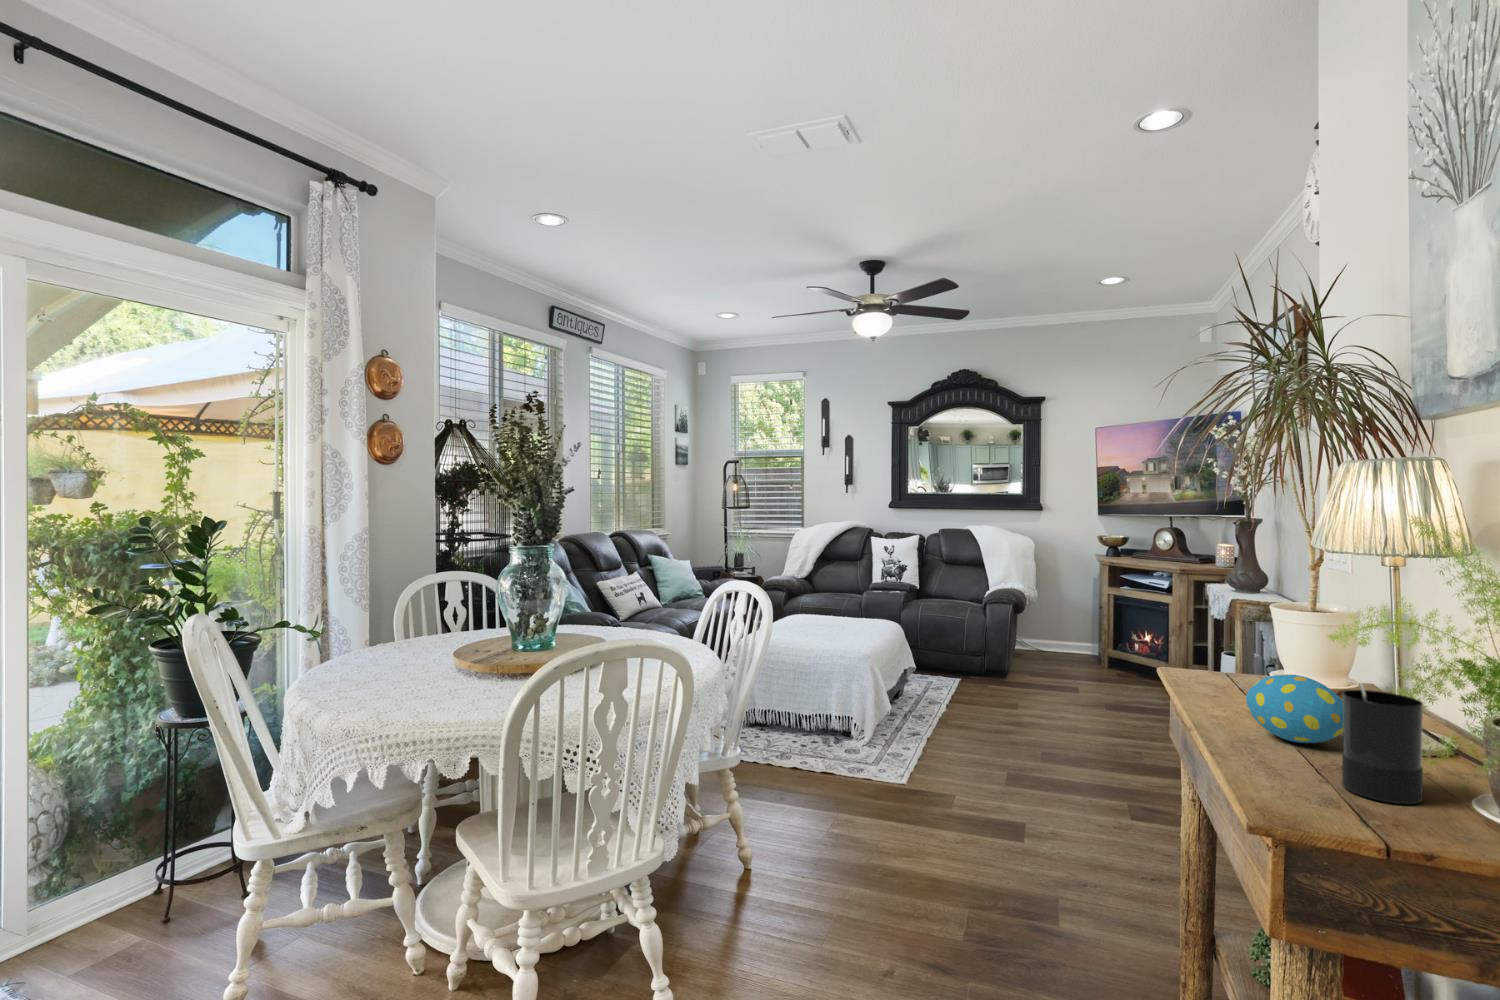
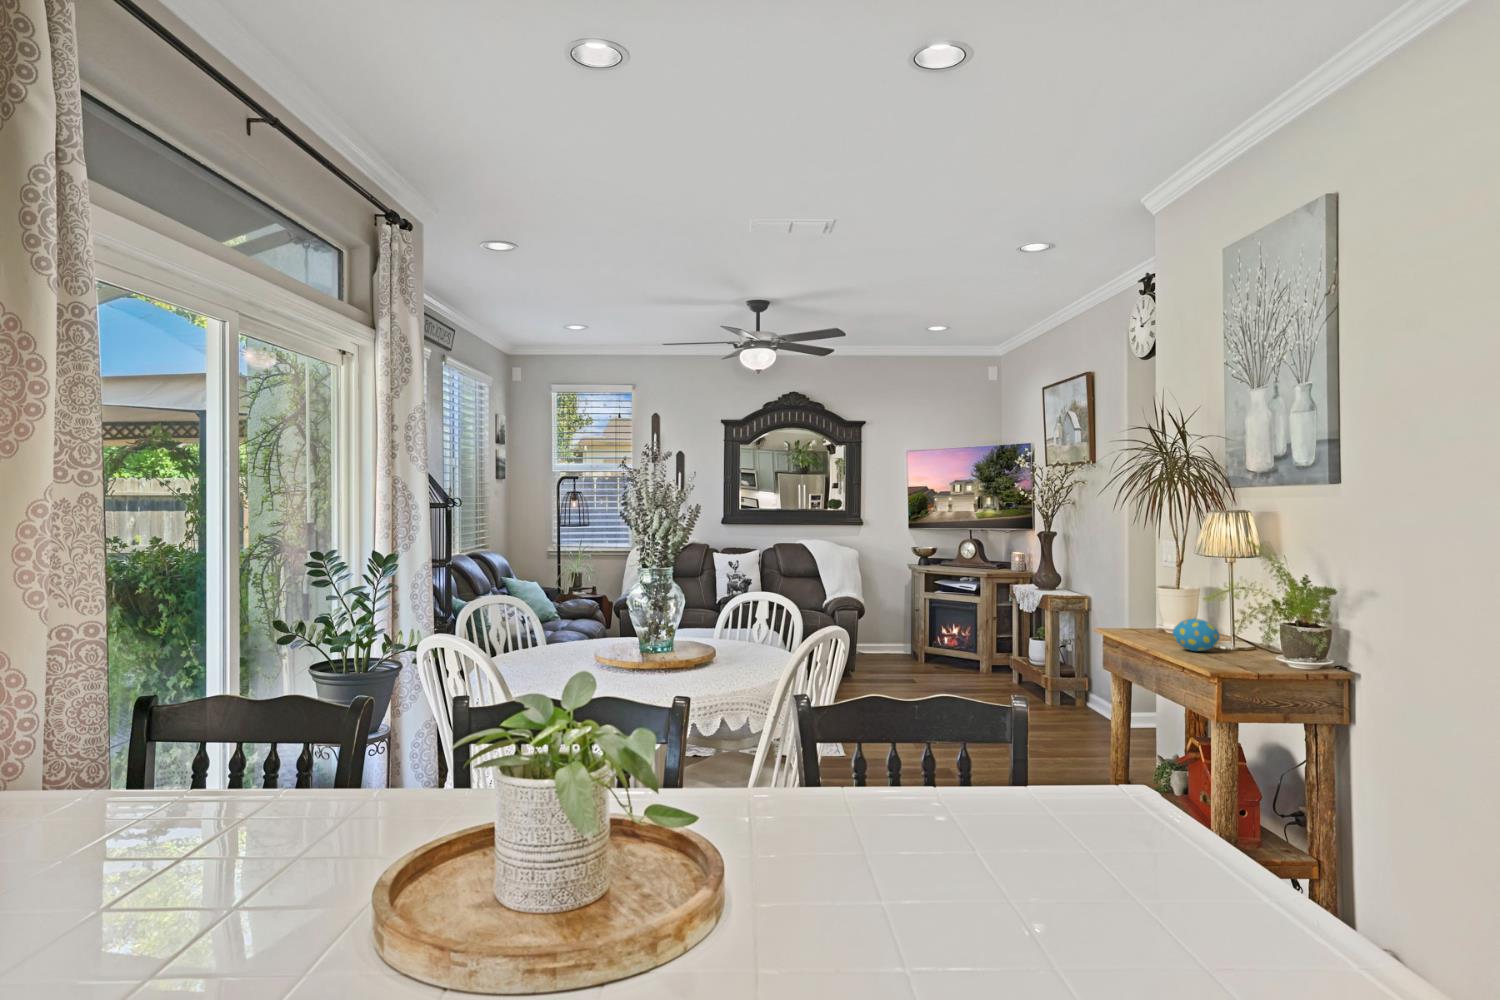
candle: present [1342,682,1423,804] -> none [1226,615,1260,665]

